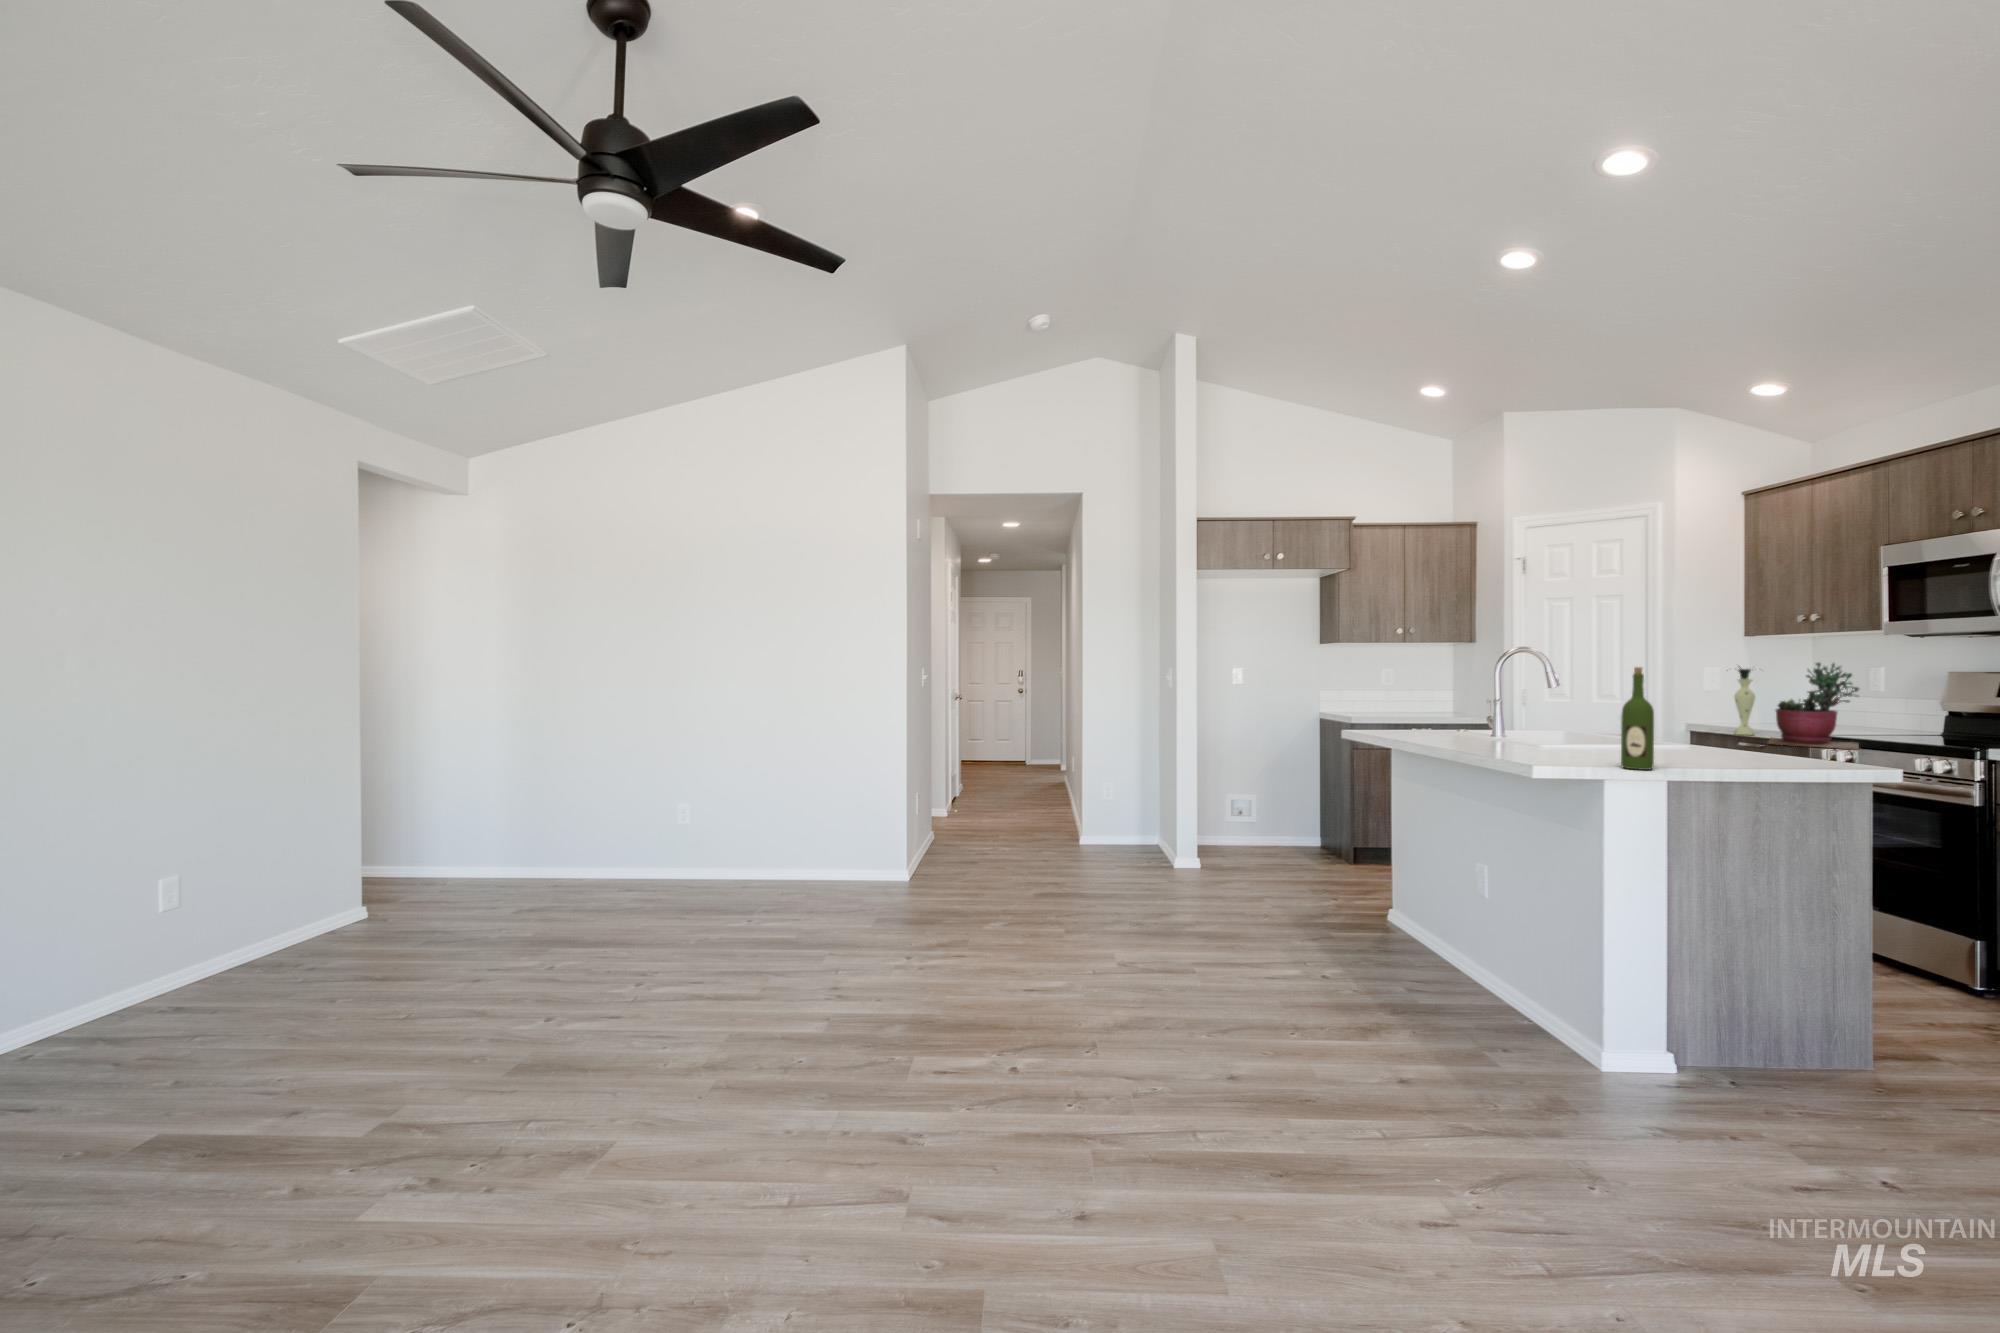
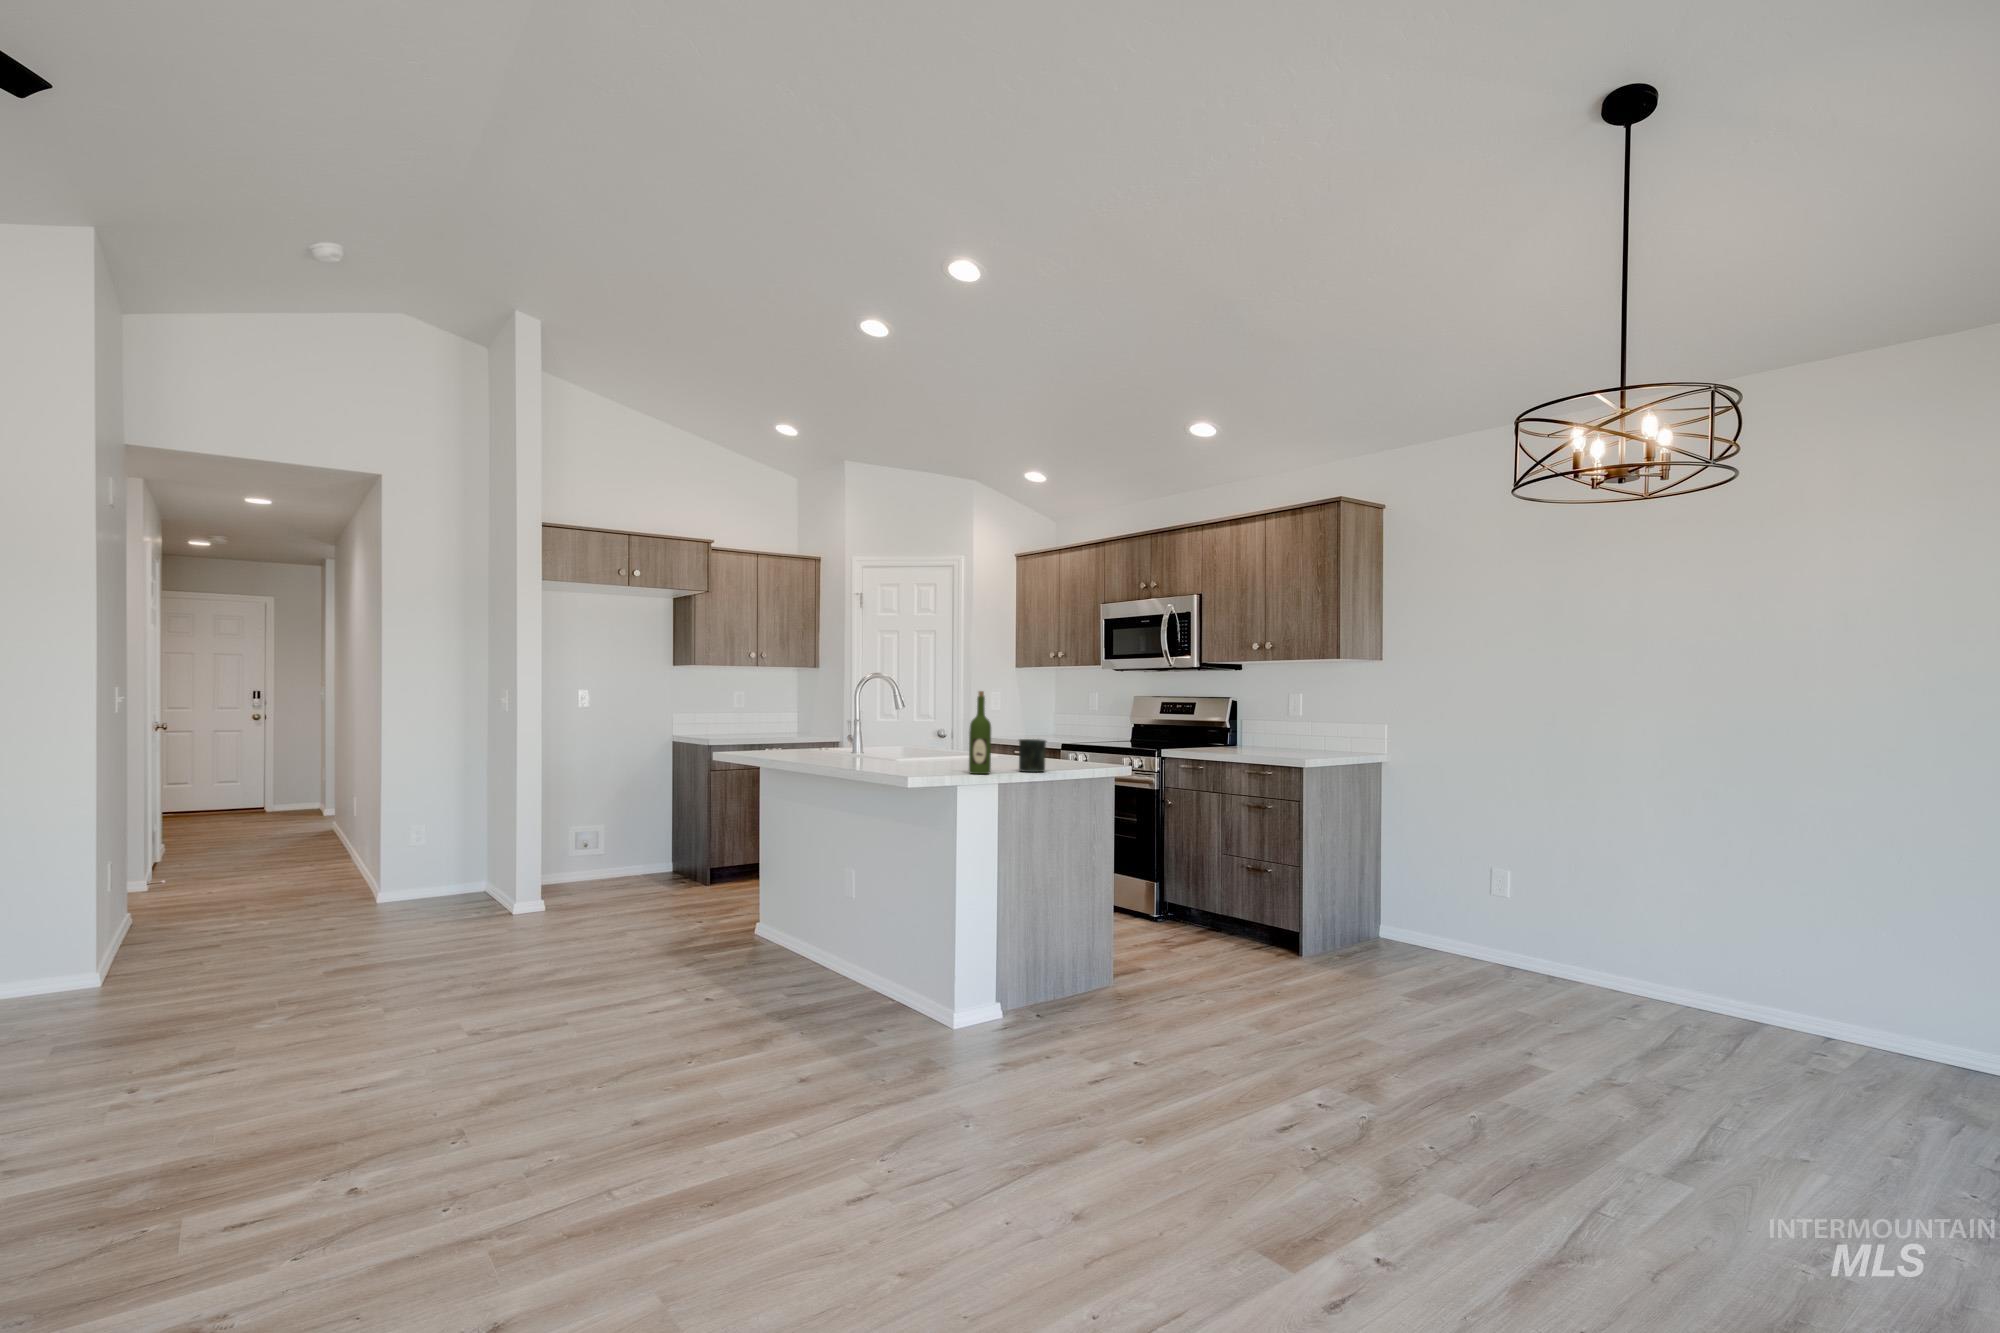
succulent plant: present [1768,663,1859,749] -> none [1039,689,1093,755]
vase: present [1734,666,1755,735] -> none [1007,690,1032,747]
mug: none [1701,728,1747,771] -> present [1019,739,1046,772]

